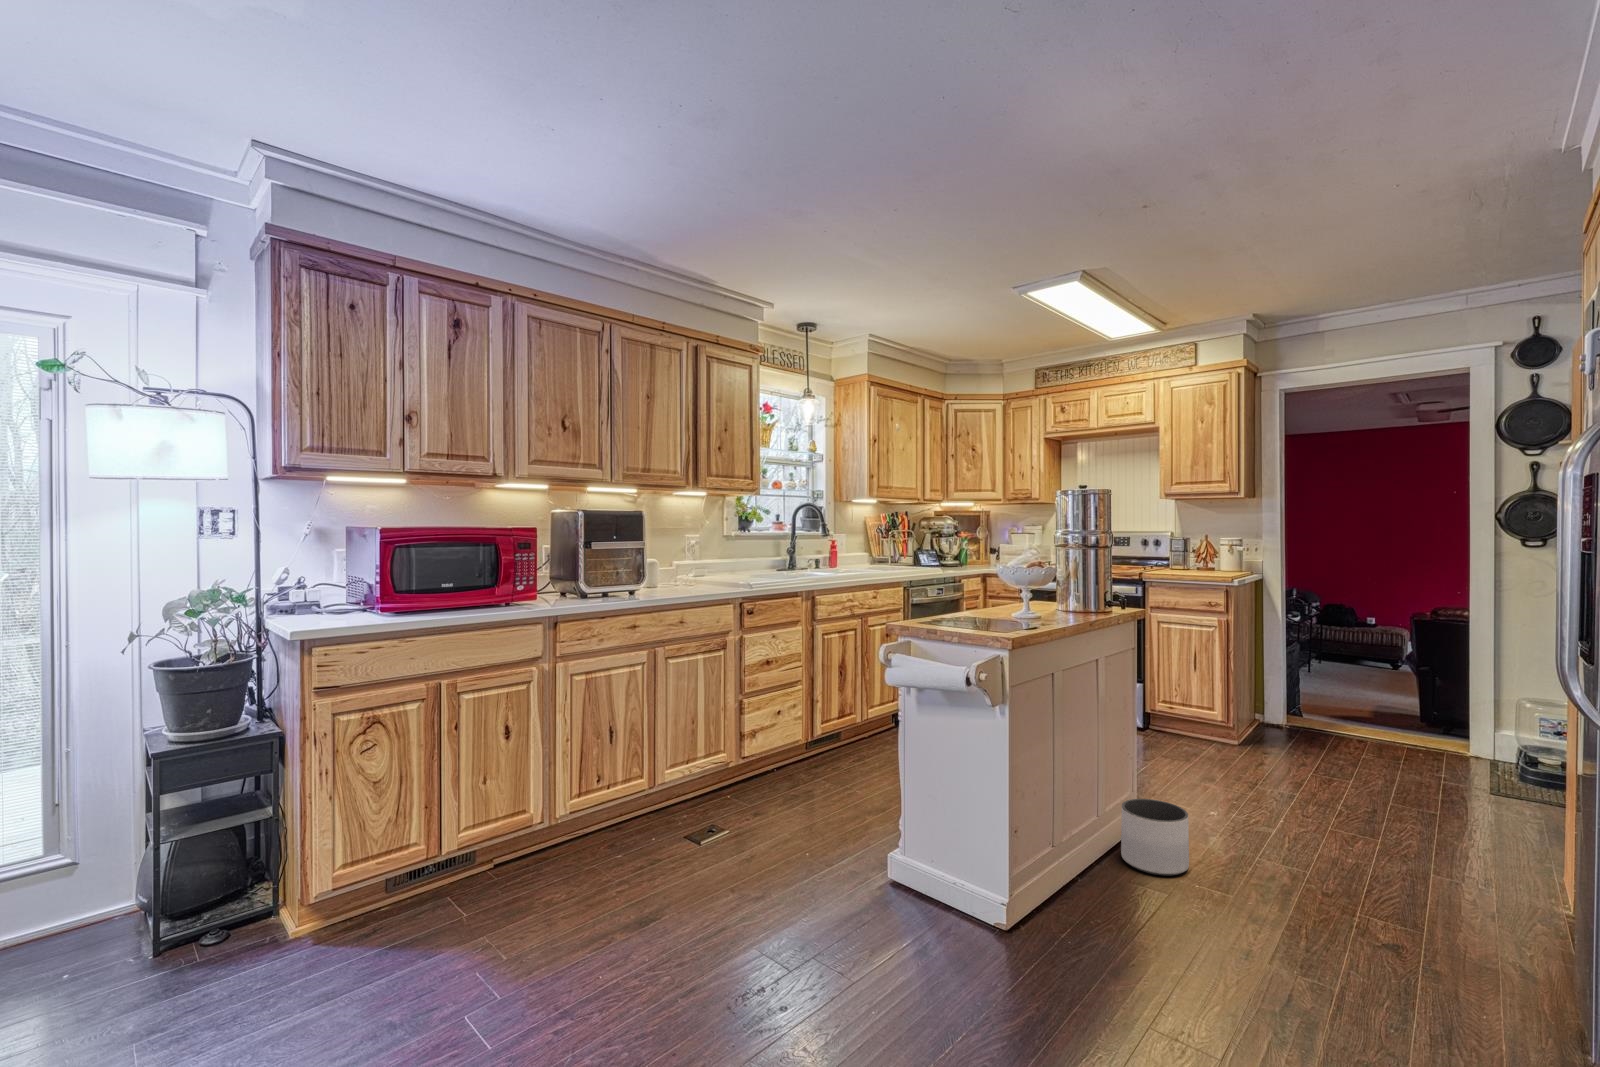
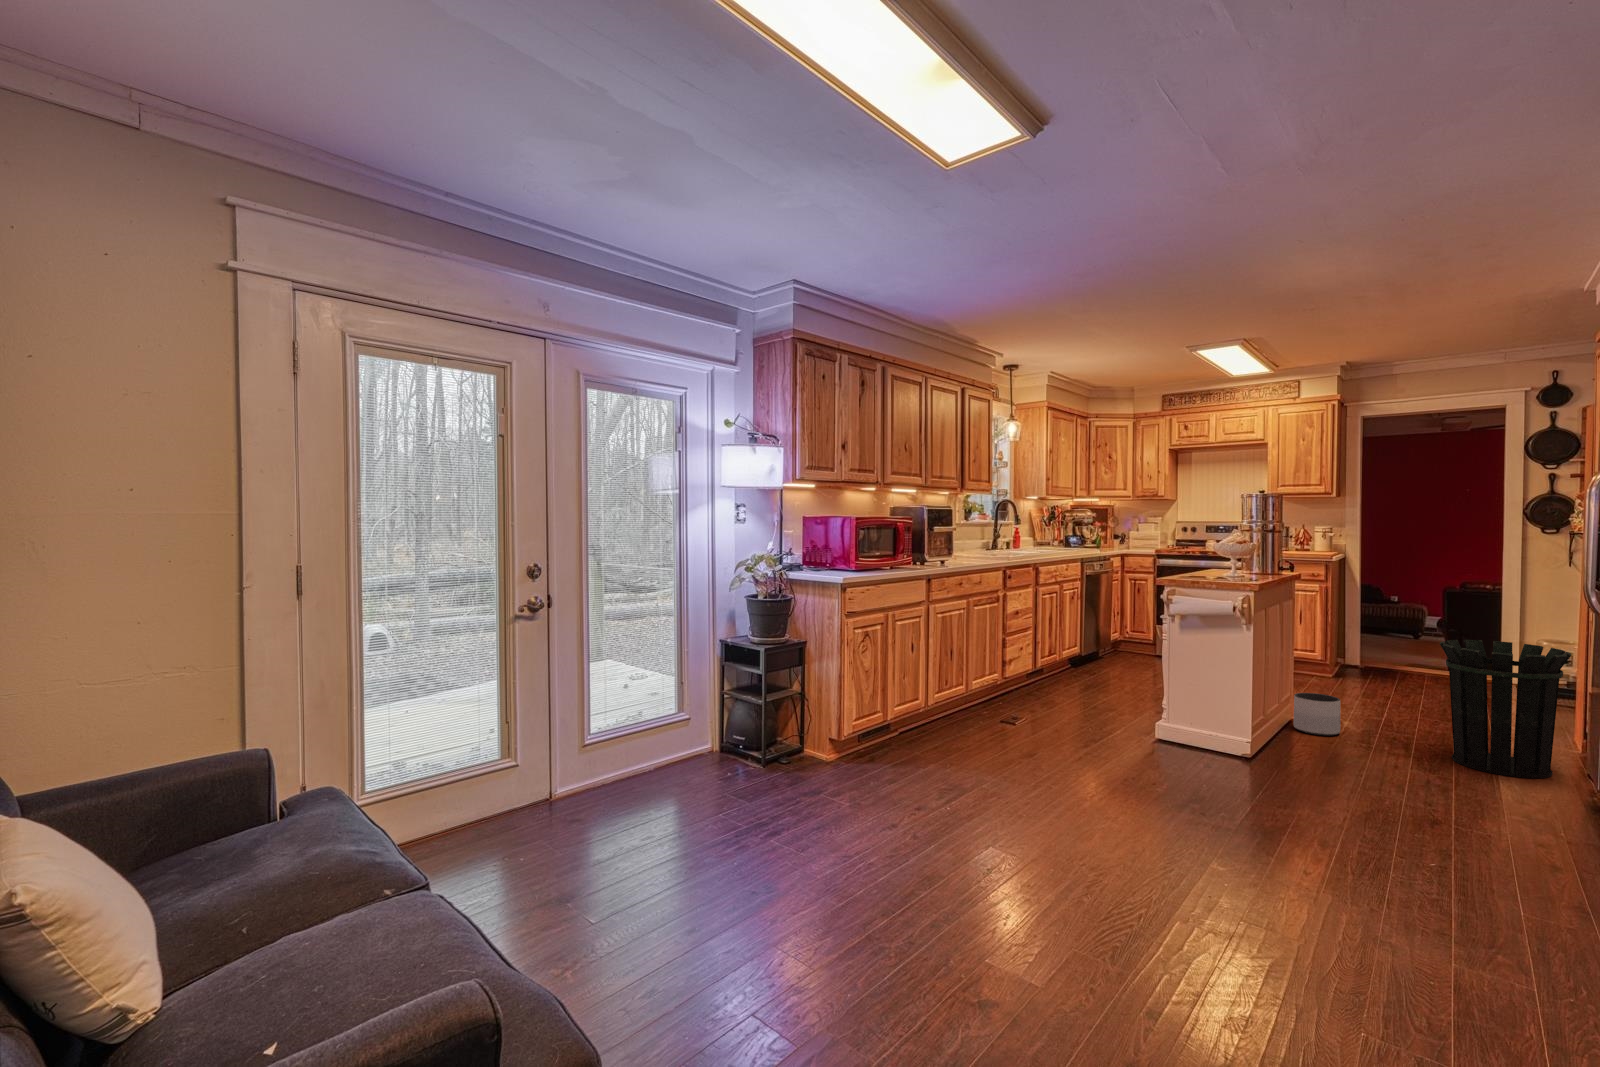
waste bin: none [1329,730,1555,1004] -> present [1440,640,1571,778]

